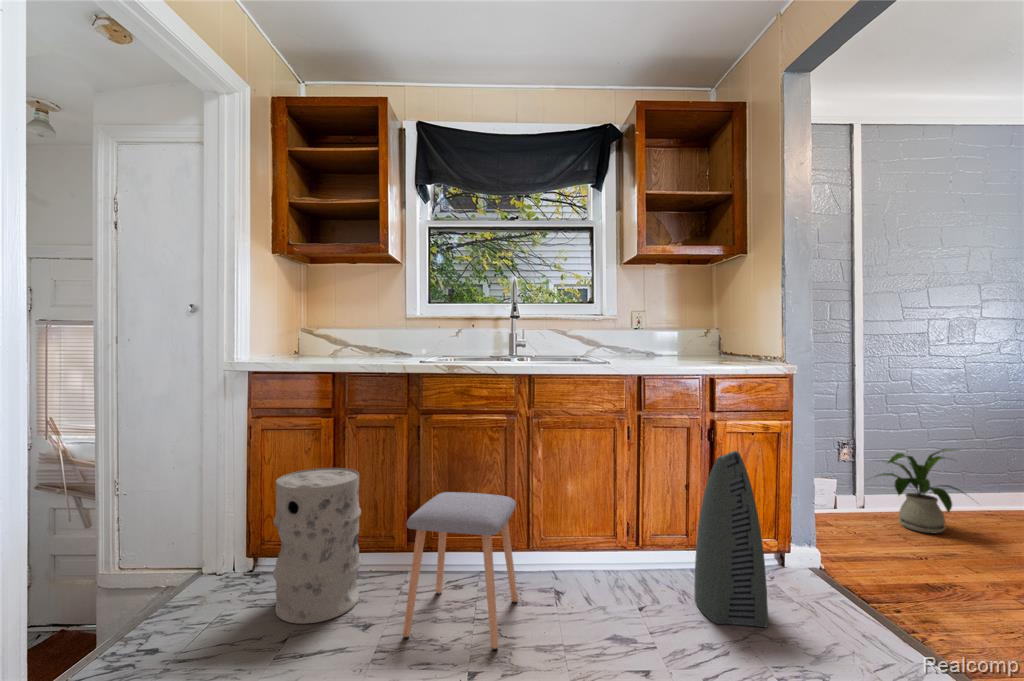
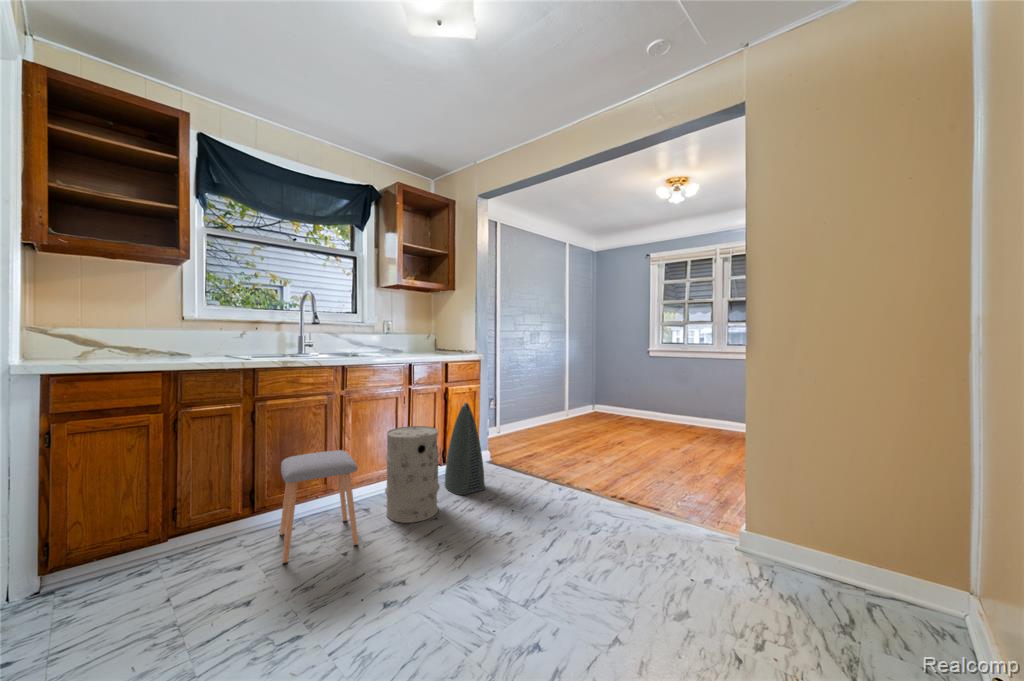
house plant: present [877,449,966,533] -> none [497,393,543,436]
trash can: present [273,468,362,624] -> present [385,426,440,523]

